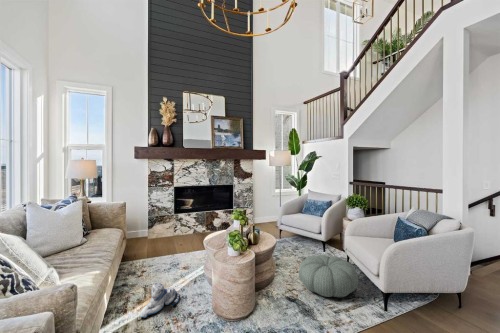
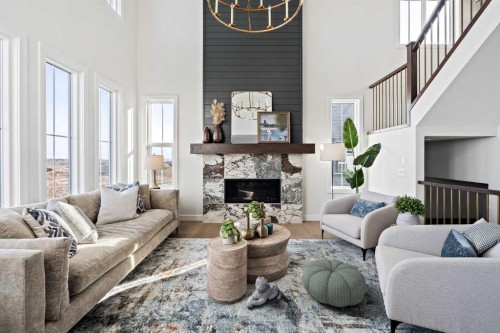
plush toy: present [140,283,180,318] -> present [246,276,282,307]

